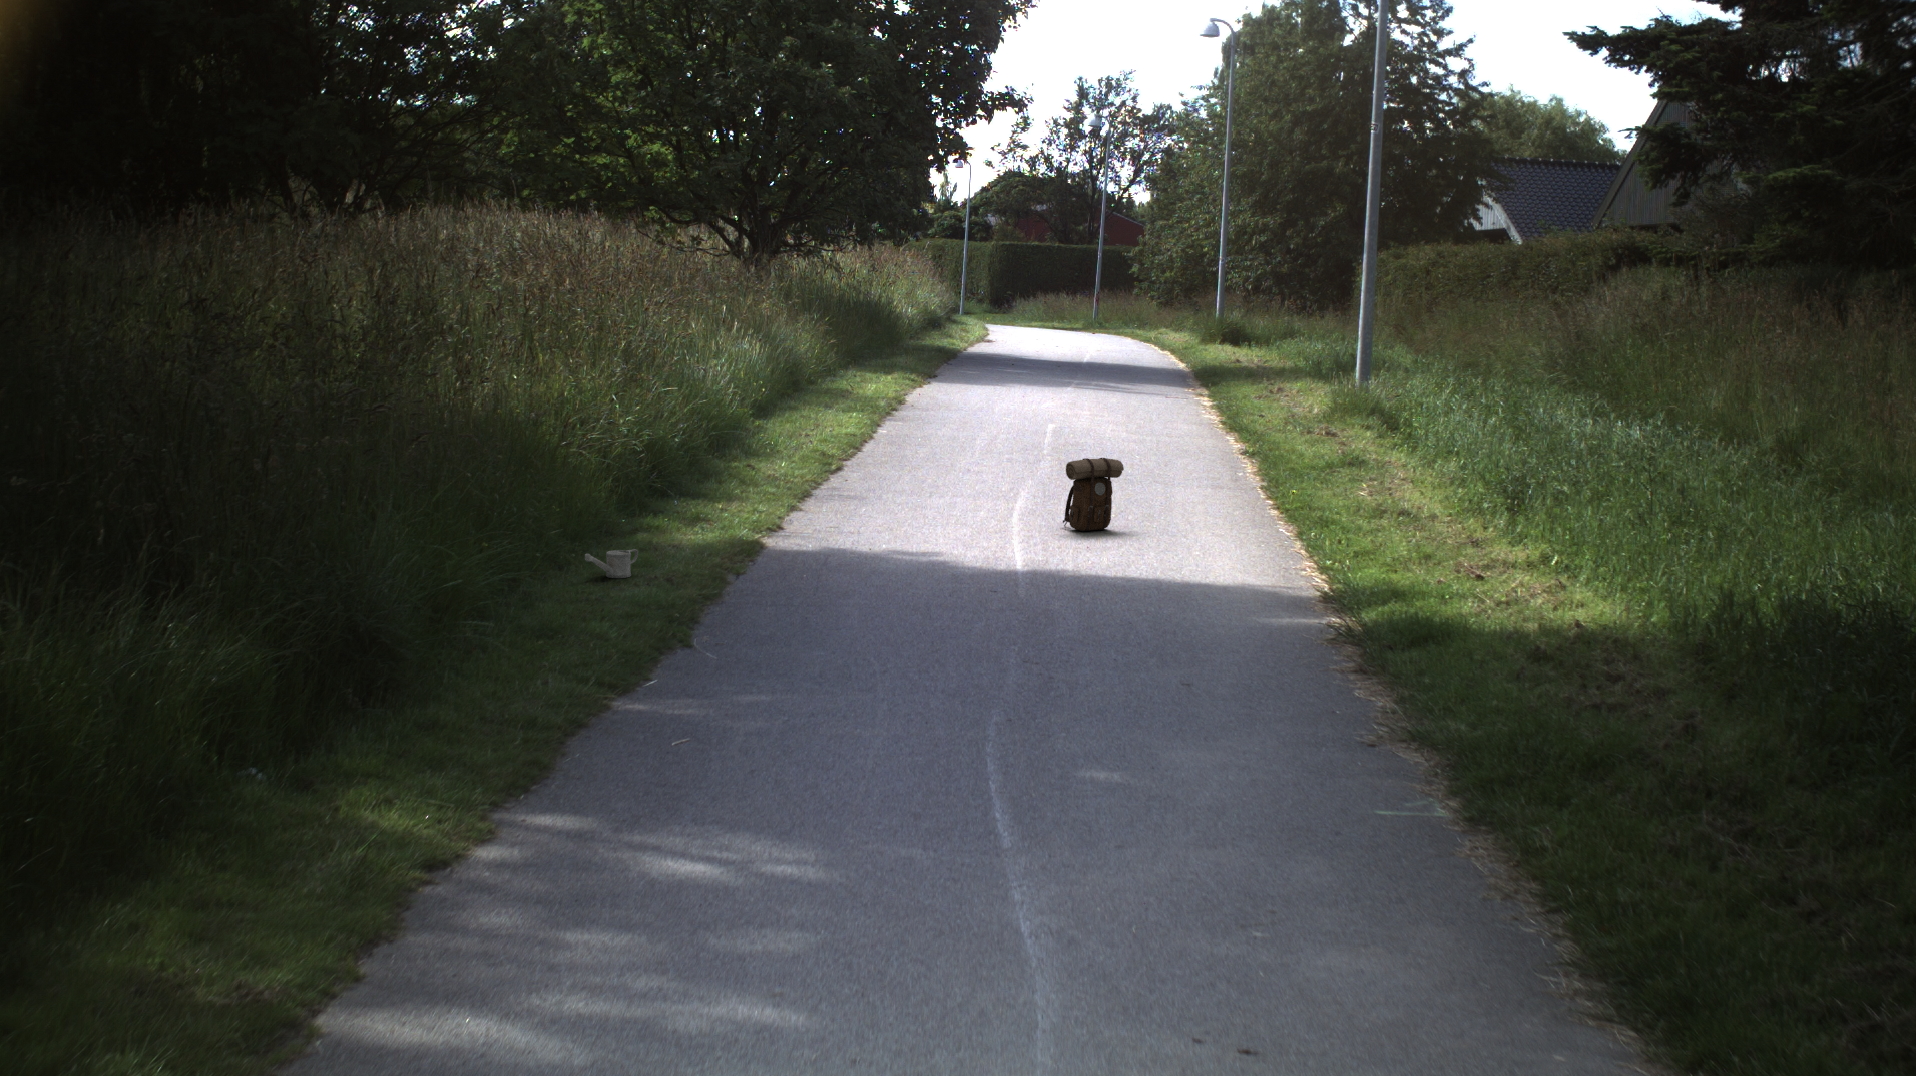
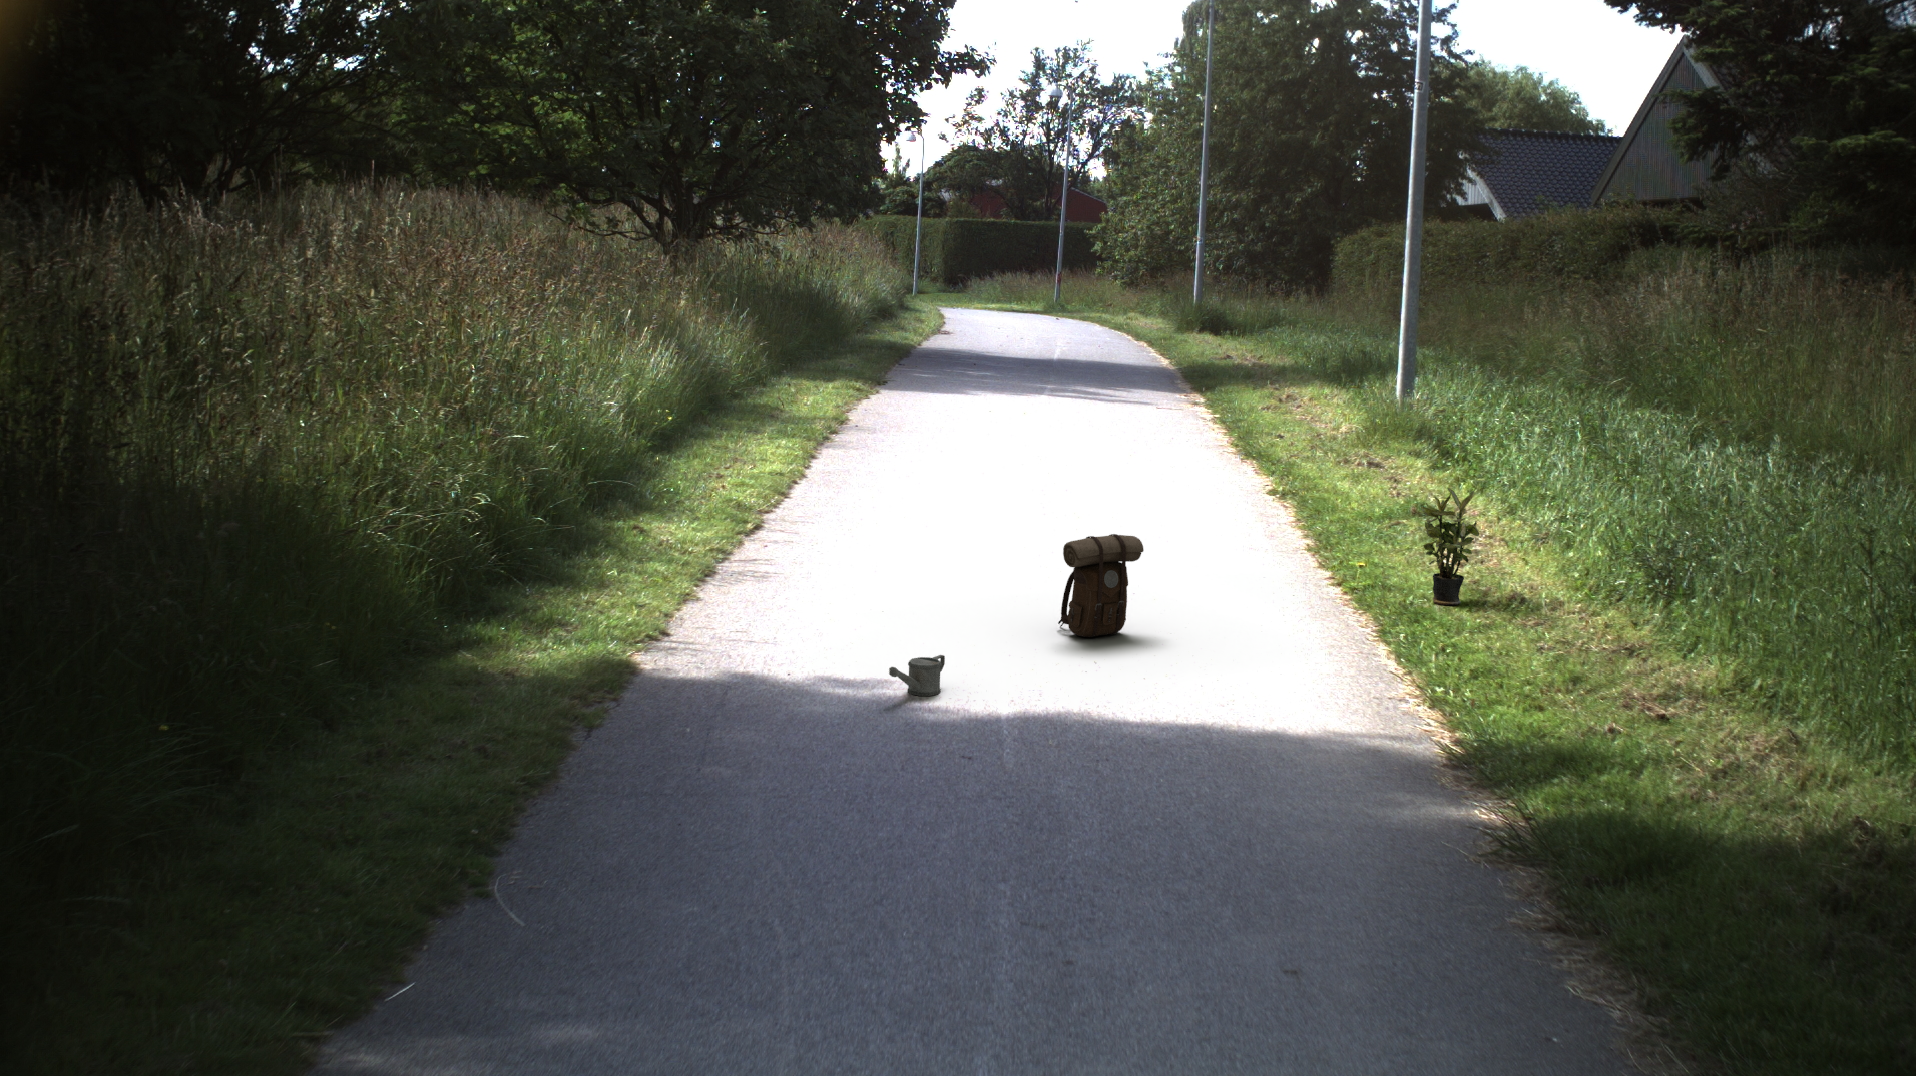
potted plant: none [1334,433,1378,520] -> present [1421,488,1479,605]
watering can: present [585,549,638,578] -> present [889,655,945,696]

